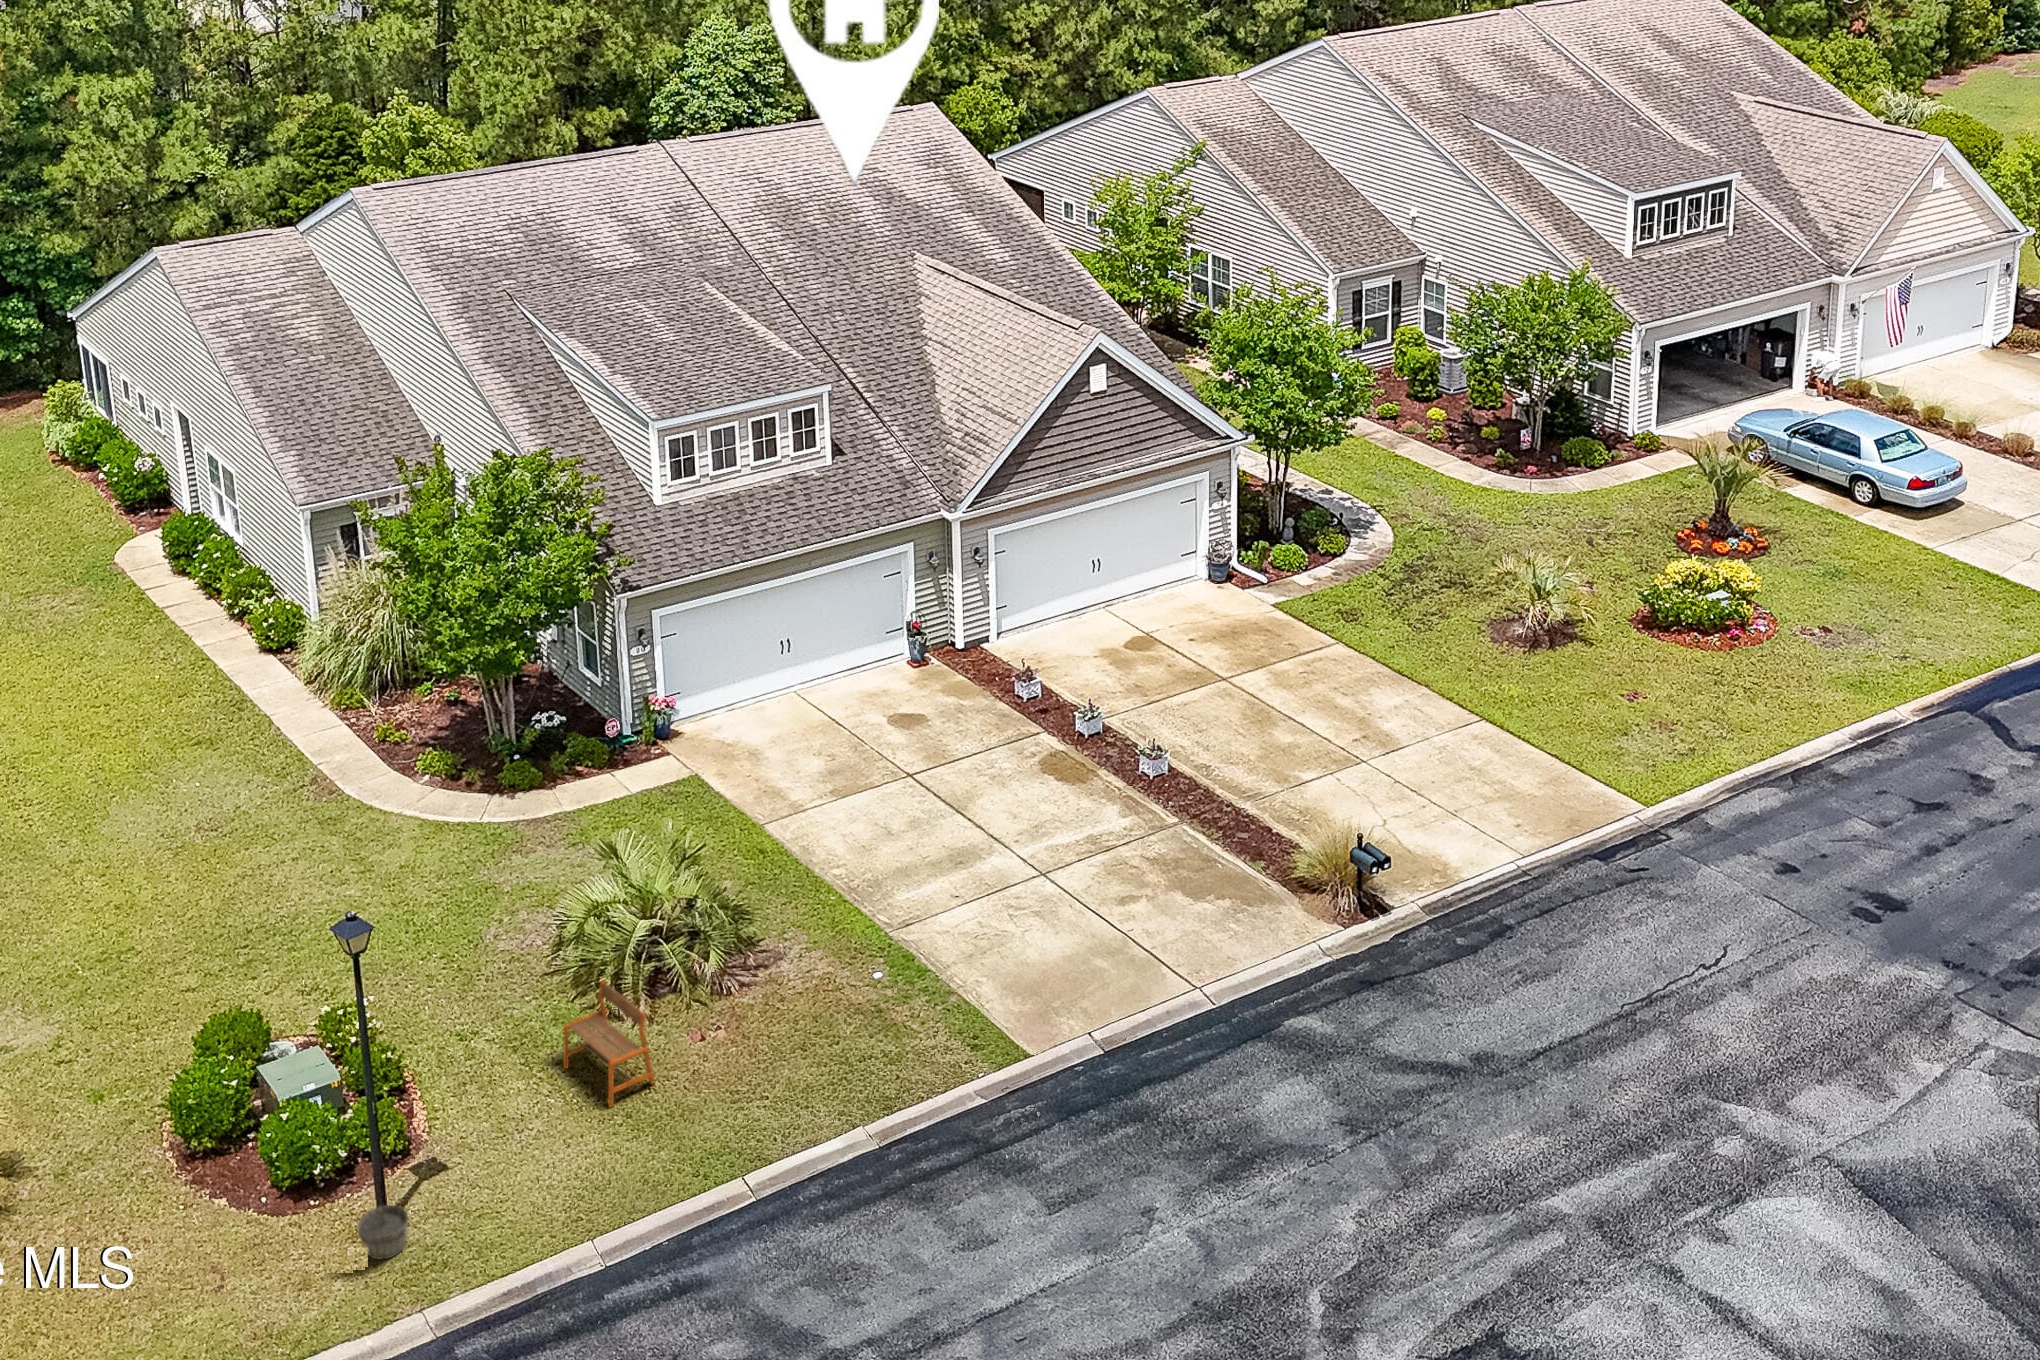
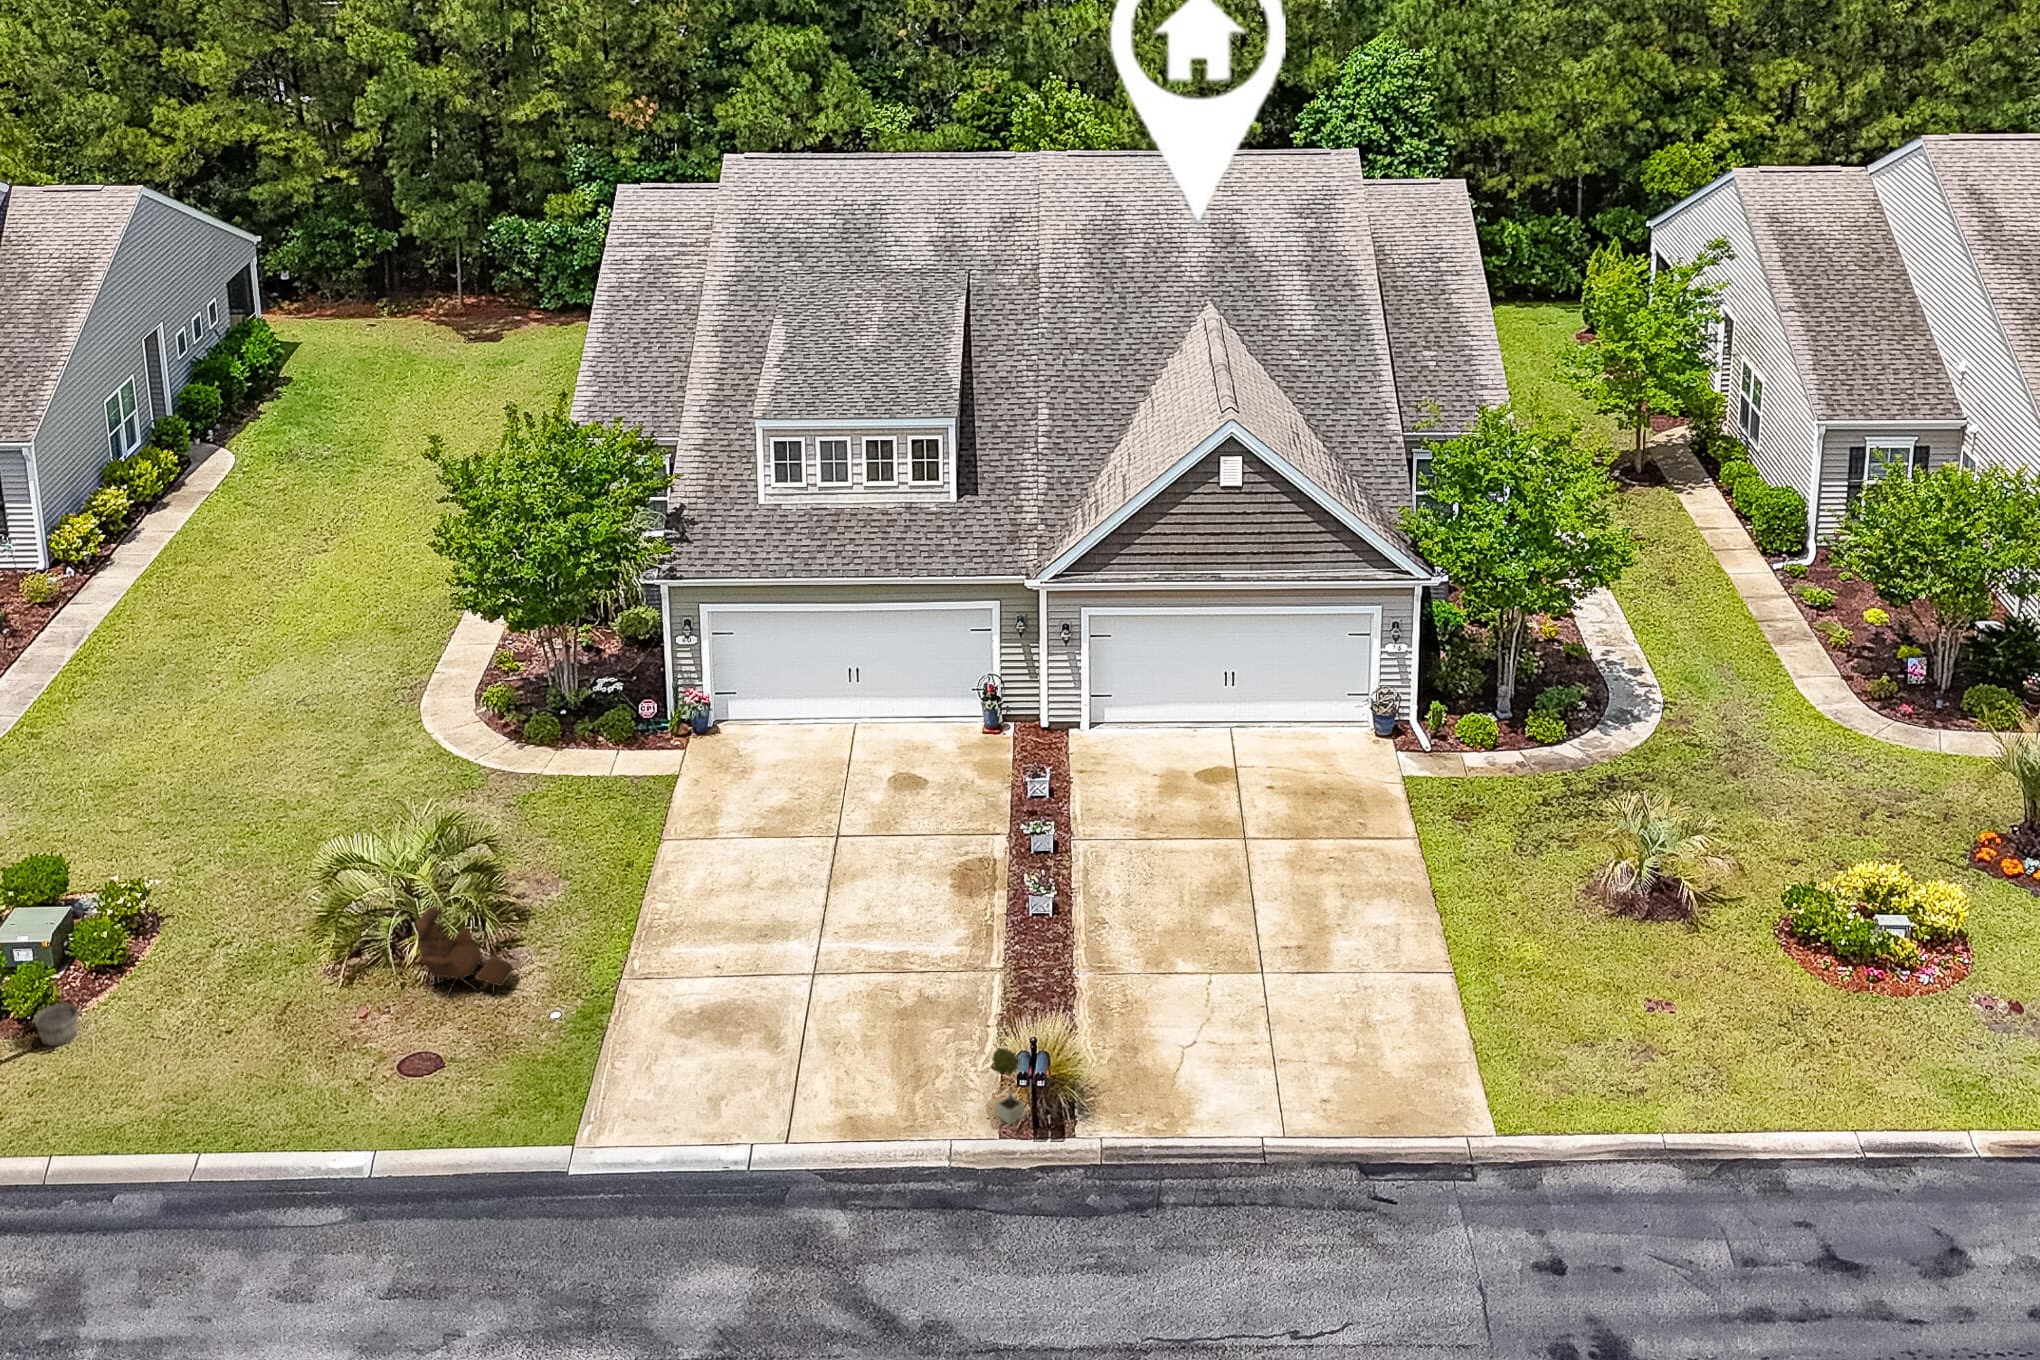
potted tree: none [1337,876,1366,942] -> present [992,1048,1025,1124]
lounge chair: none [706,956,807,1046] -> present [416,907,513,997]
bench: present [563,980,655,1107] -> none [301,892,363,1001]

